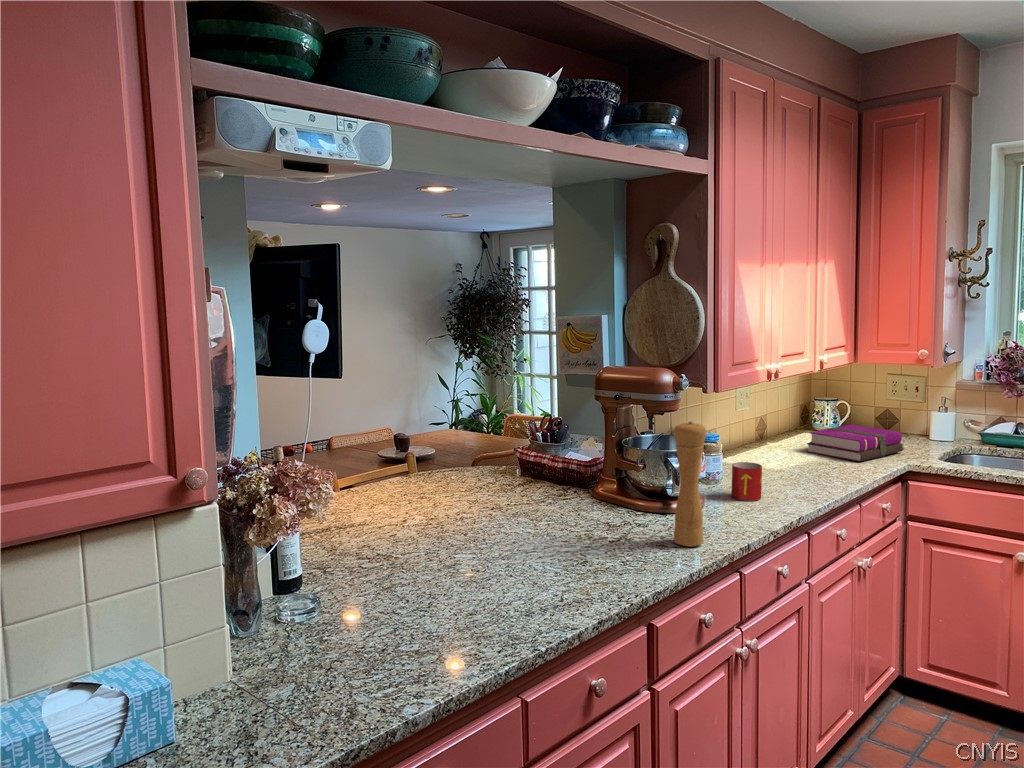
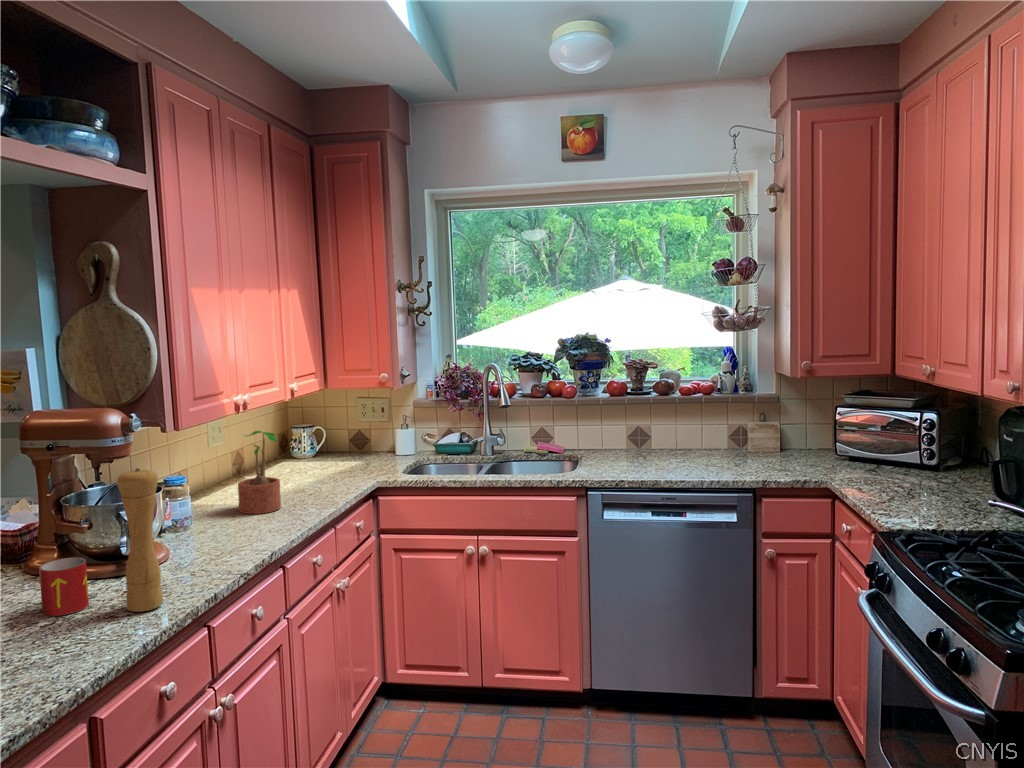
potted plant: none [763,399,807,480] -> present [238,431,281,514]
hardback book: present [806,425,904,462] -> none [284,449,373,484]
mug: present [731,462,762,501] -> present [39,558,89,616]

